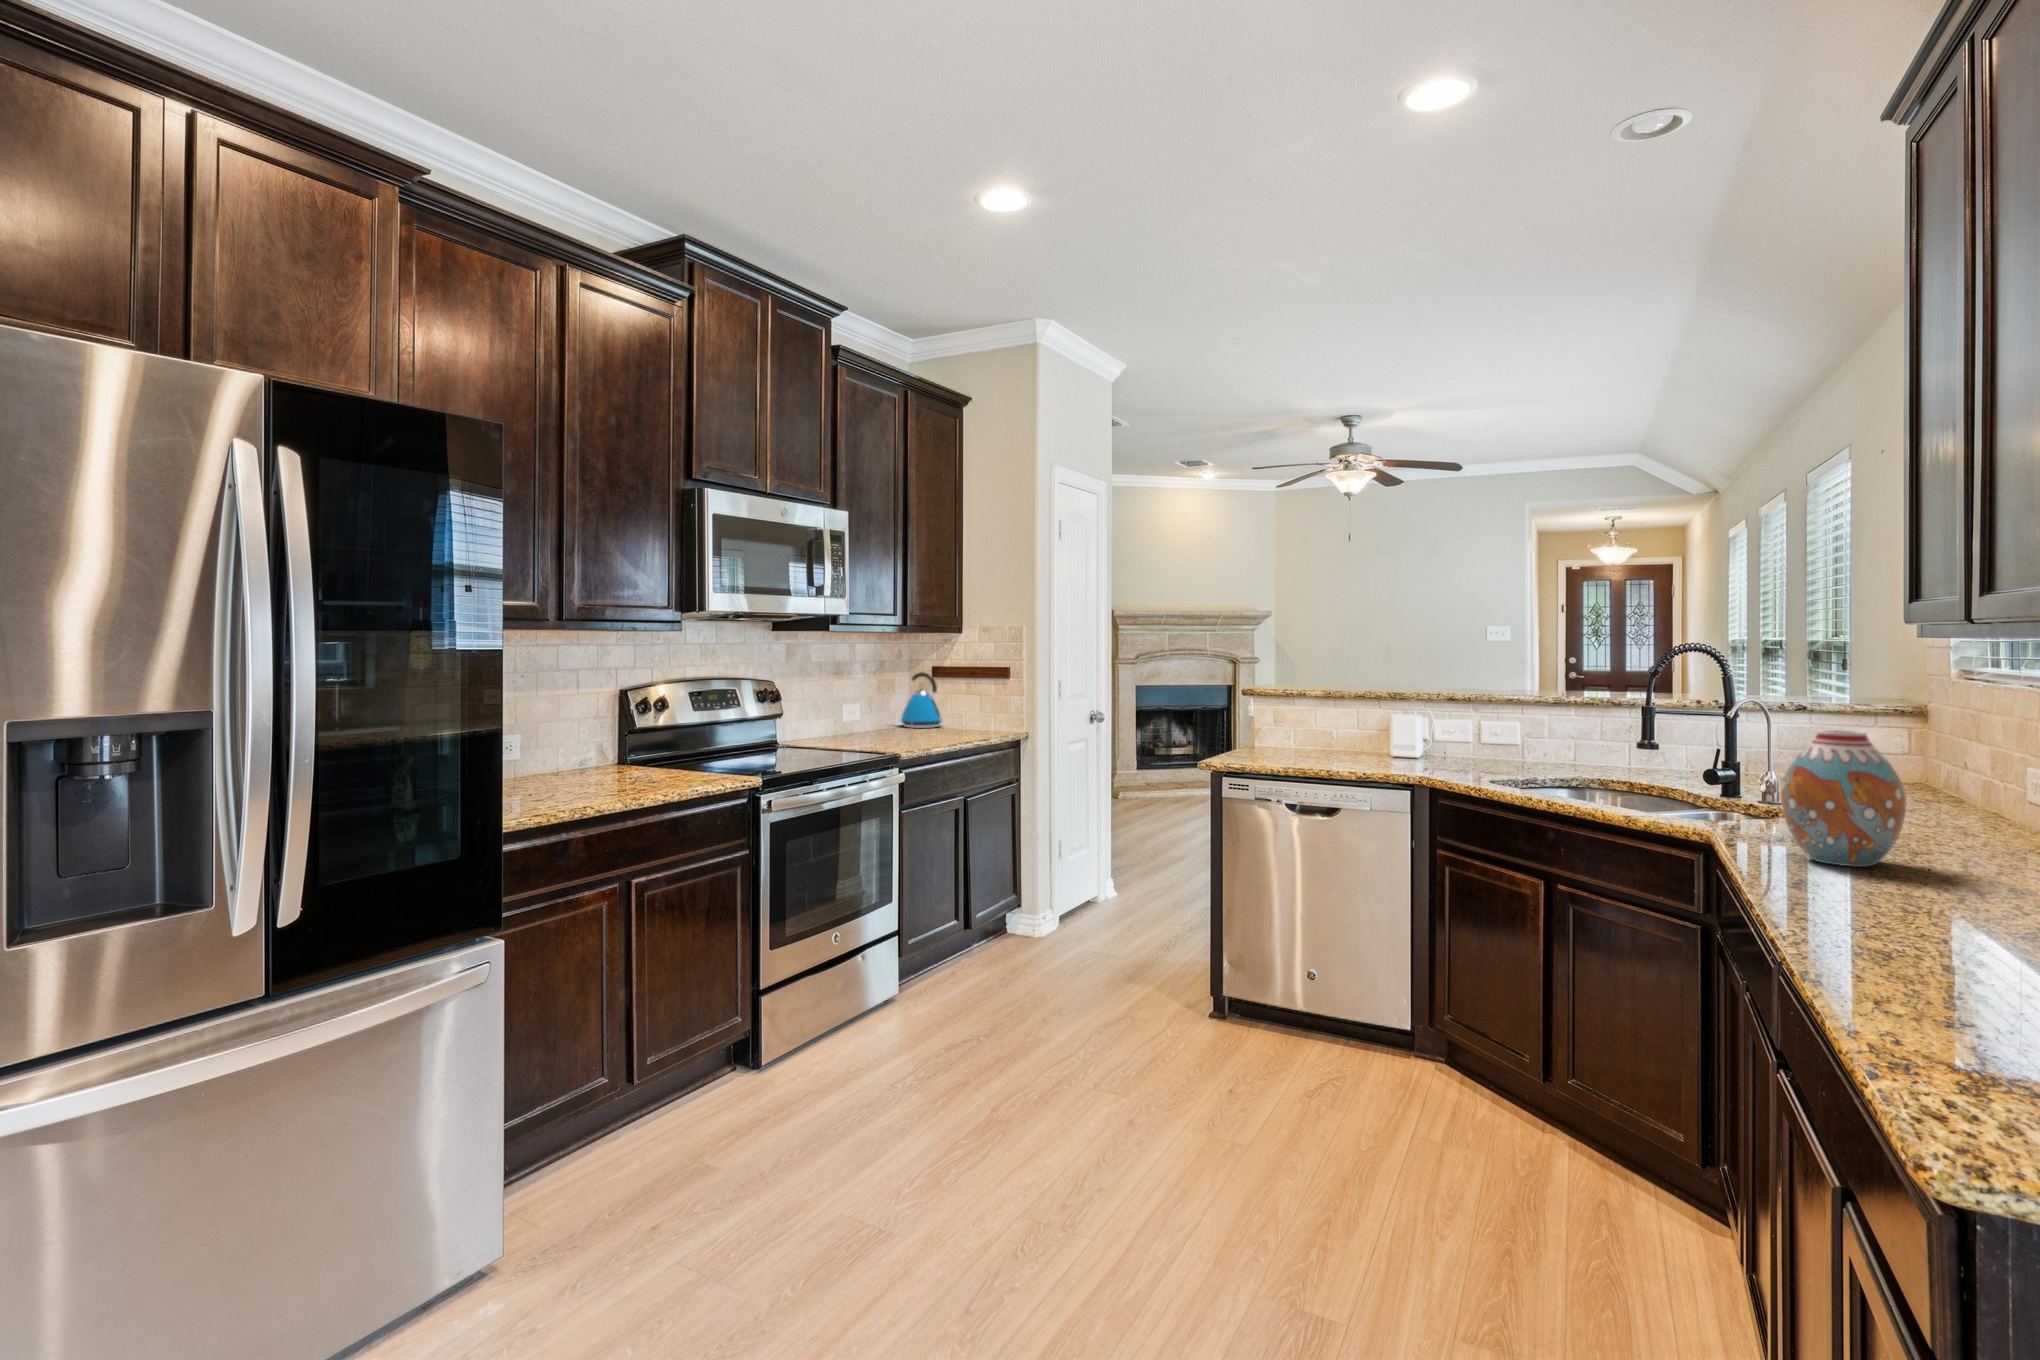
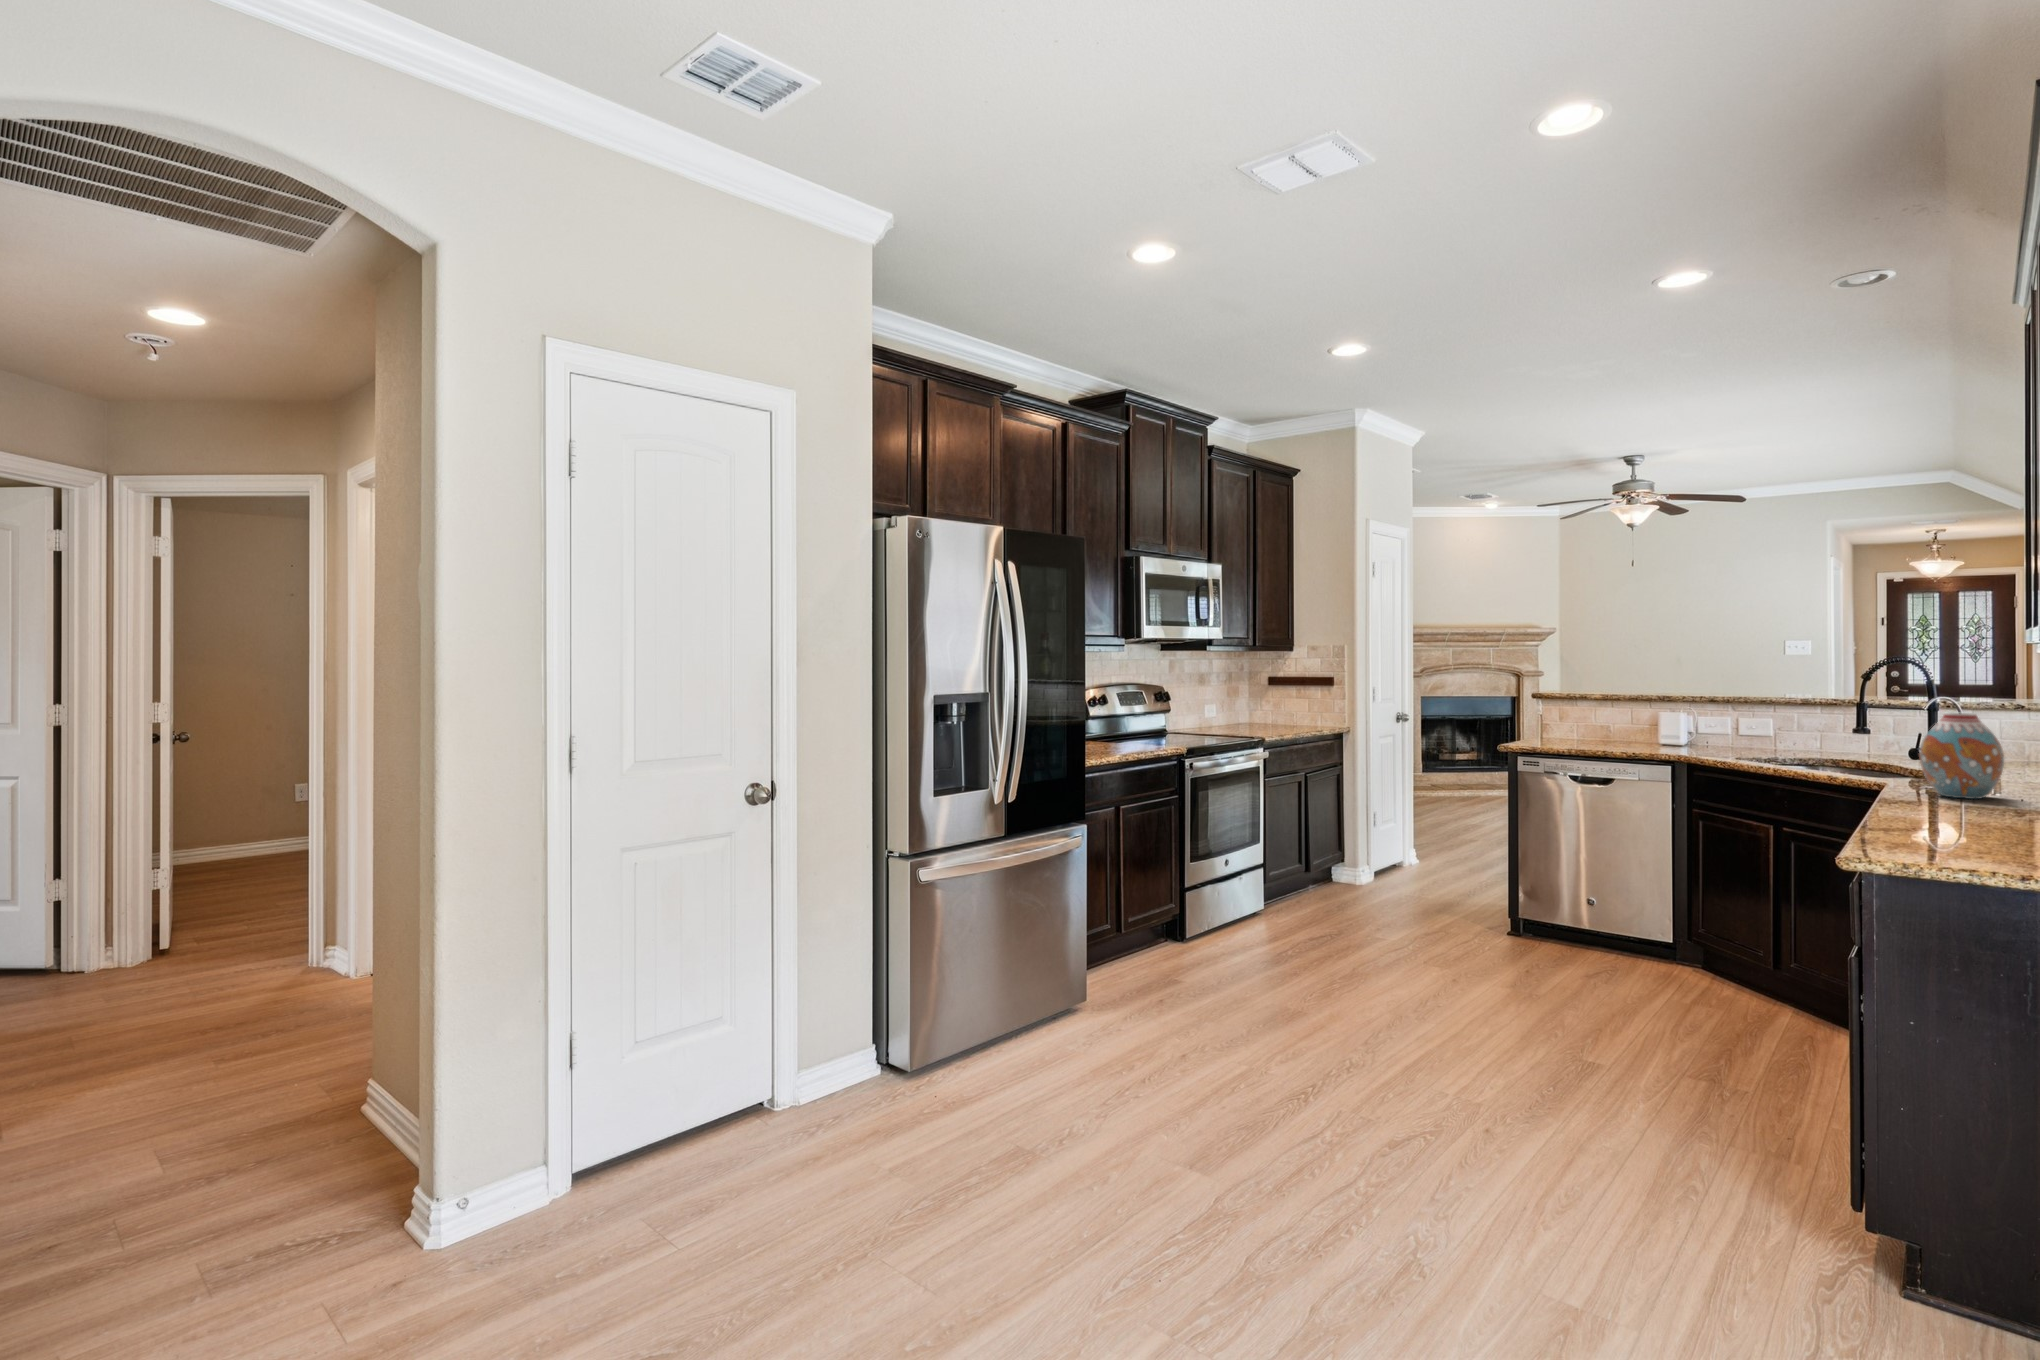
kettle: present [901,672,943,728] -> none [1246,681,1281,723]

